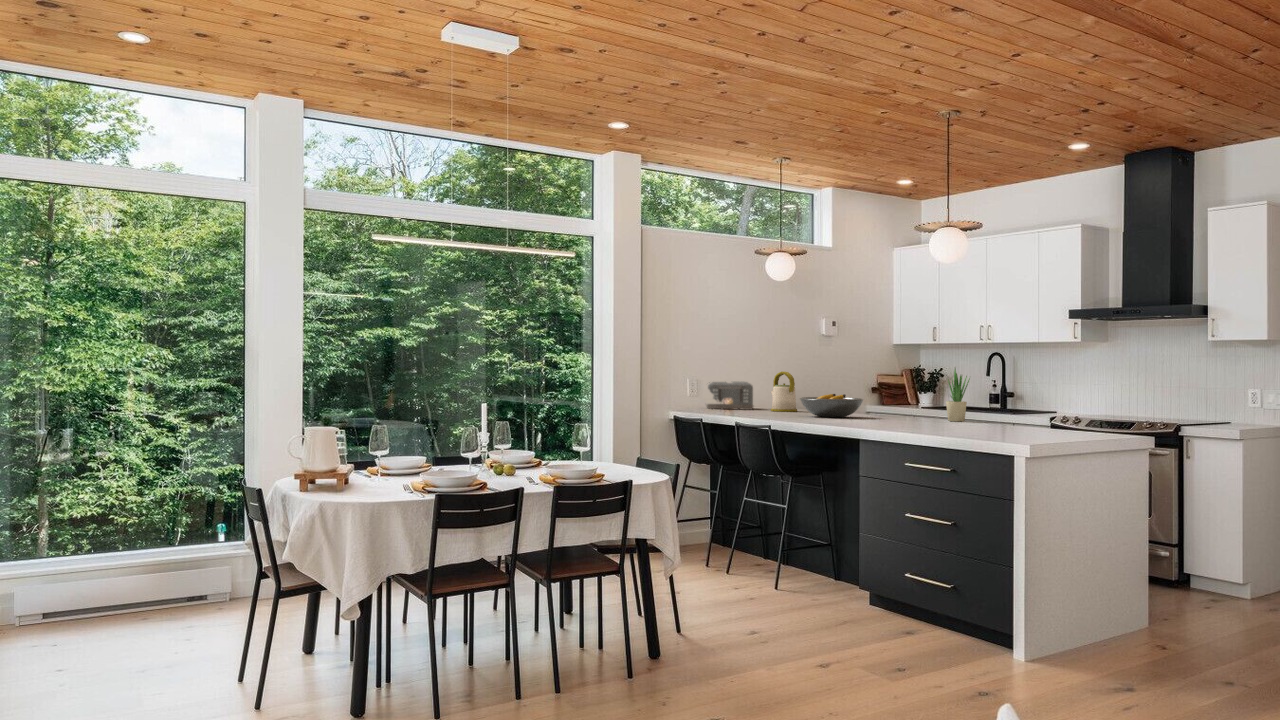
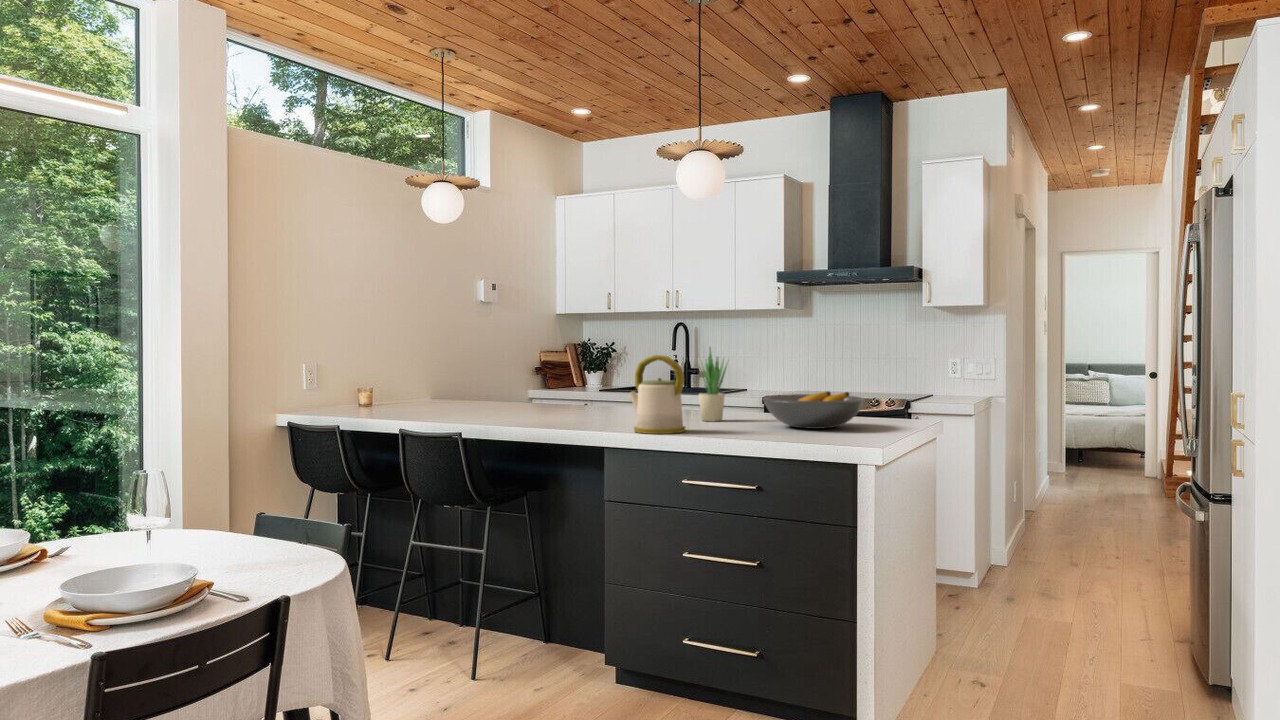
kettle: present [771,372,797,412] -> present [629,355,685,434]
toaster: present [706,382,753,410] -> none [327,368,402,411]
fruit bowl: present [800,394,863,417] -> present [763,391,865,429]

